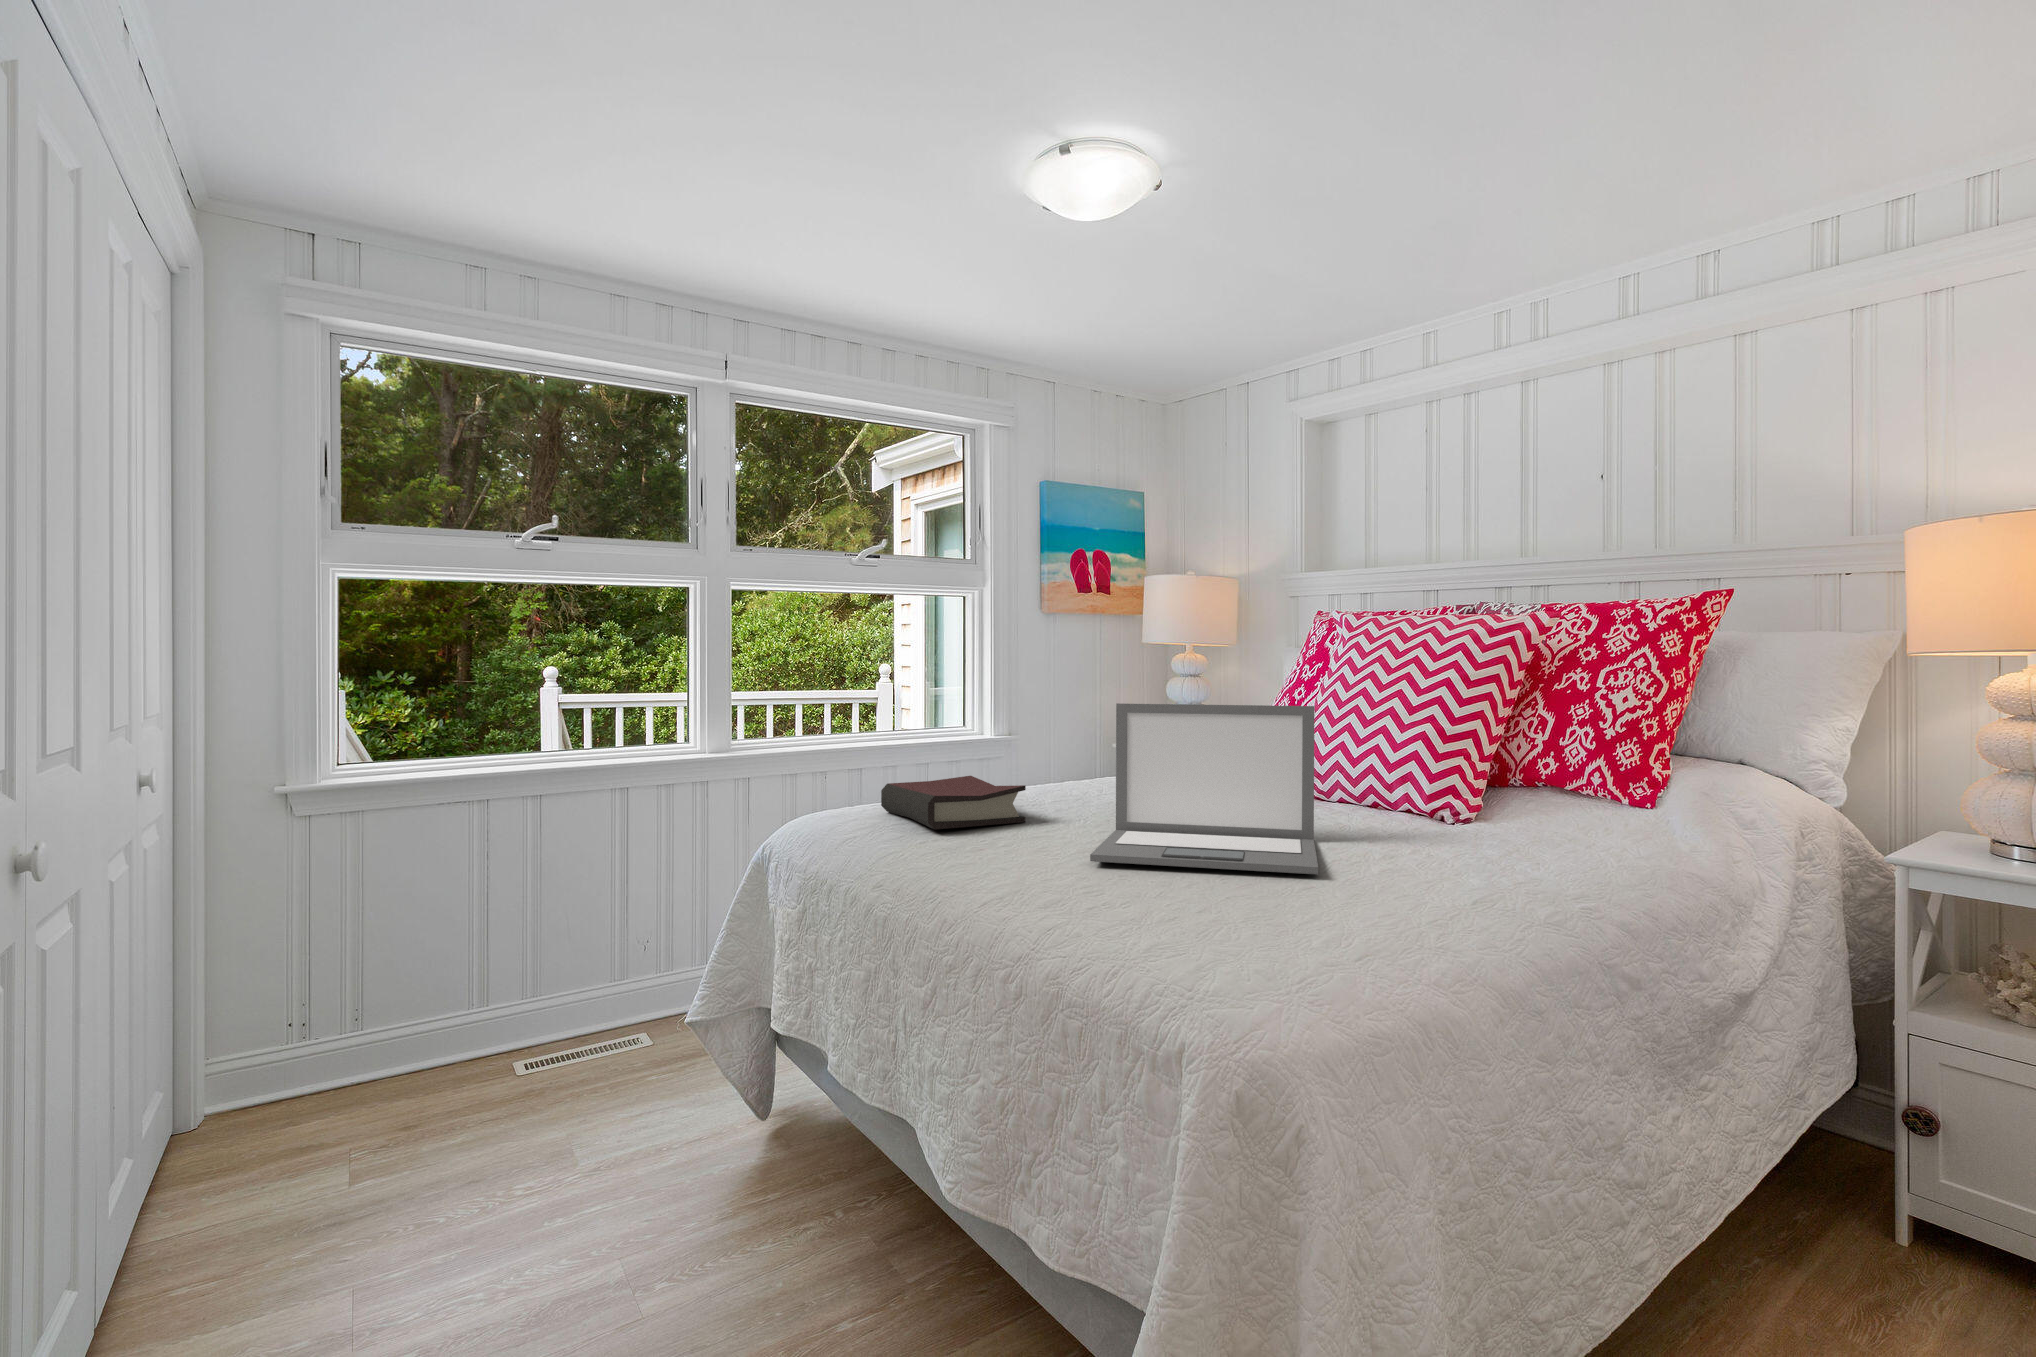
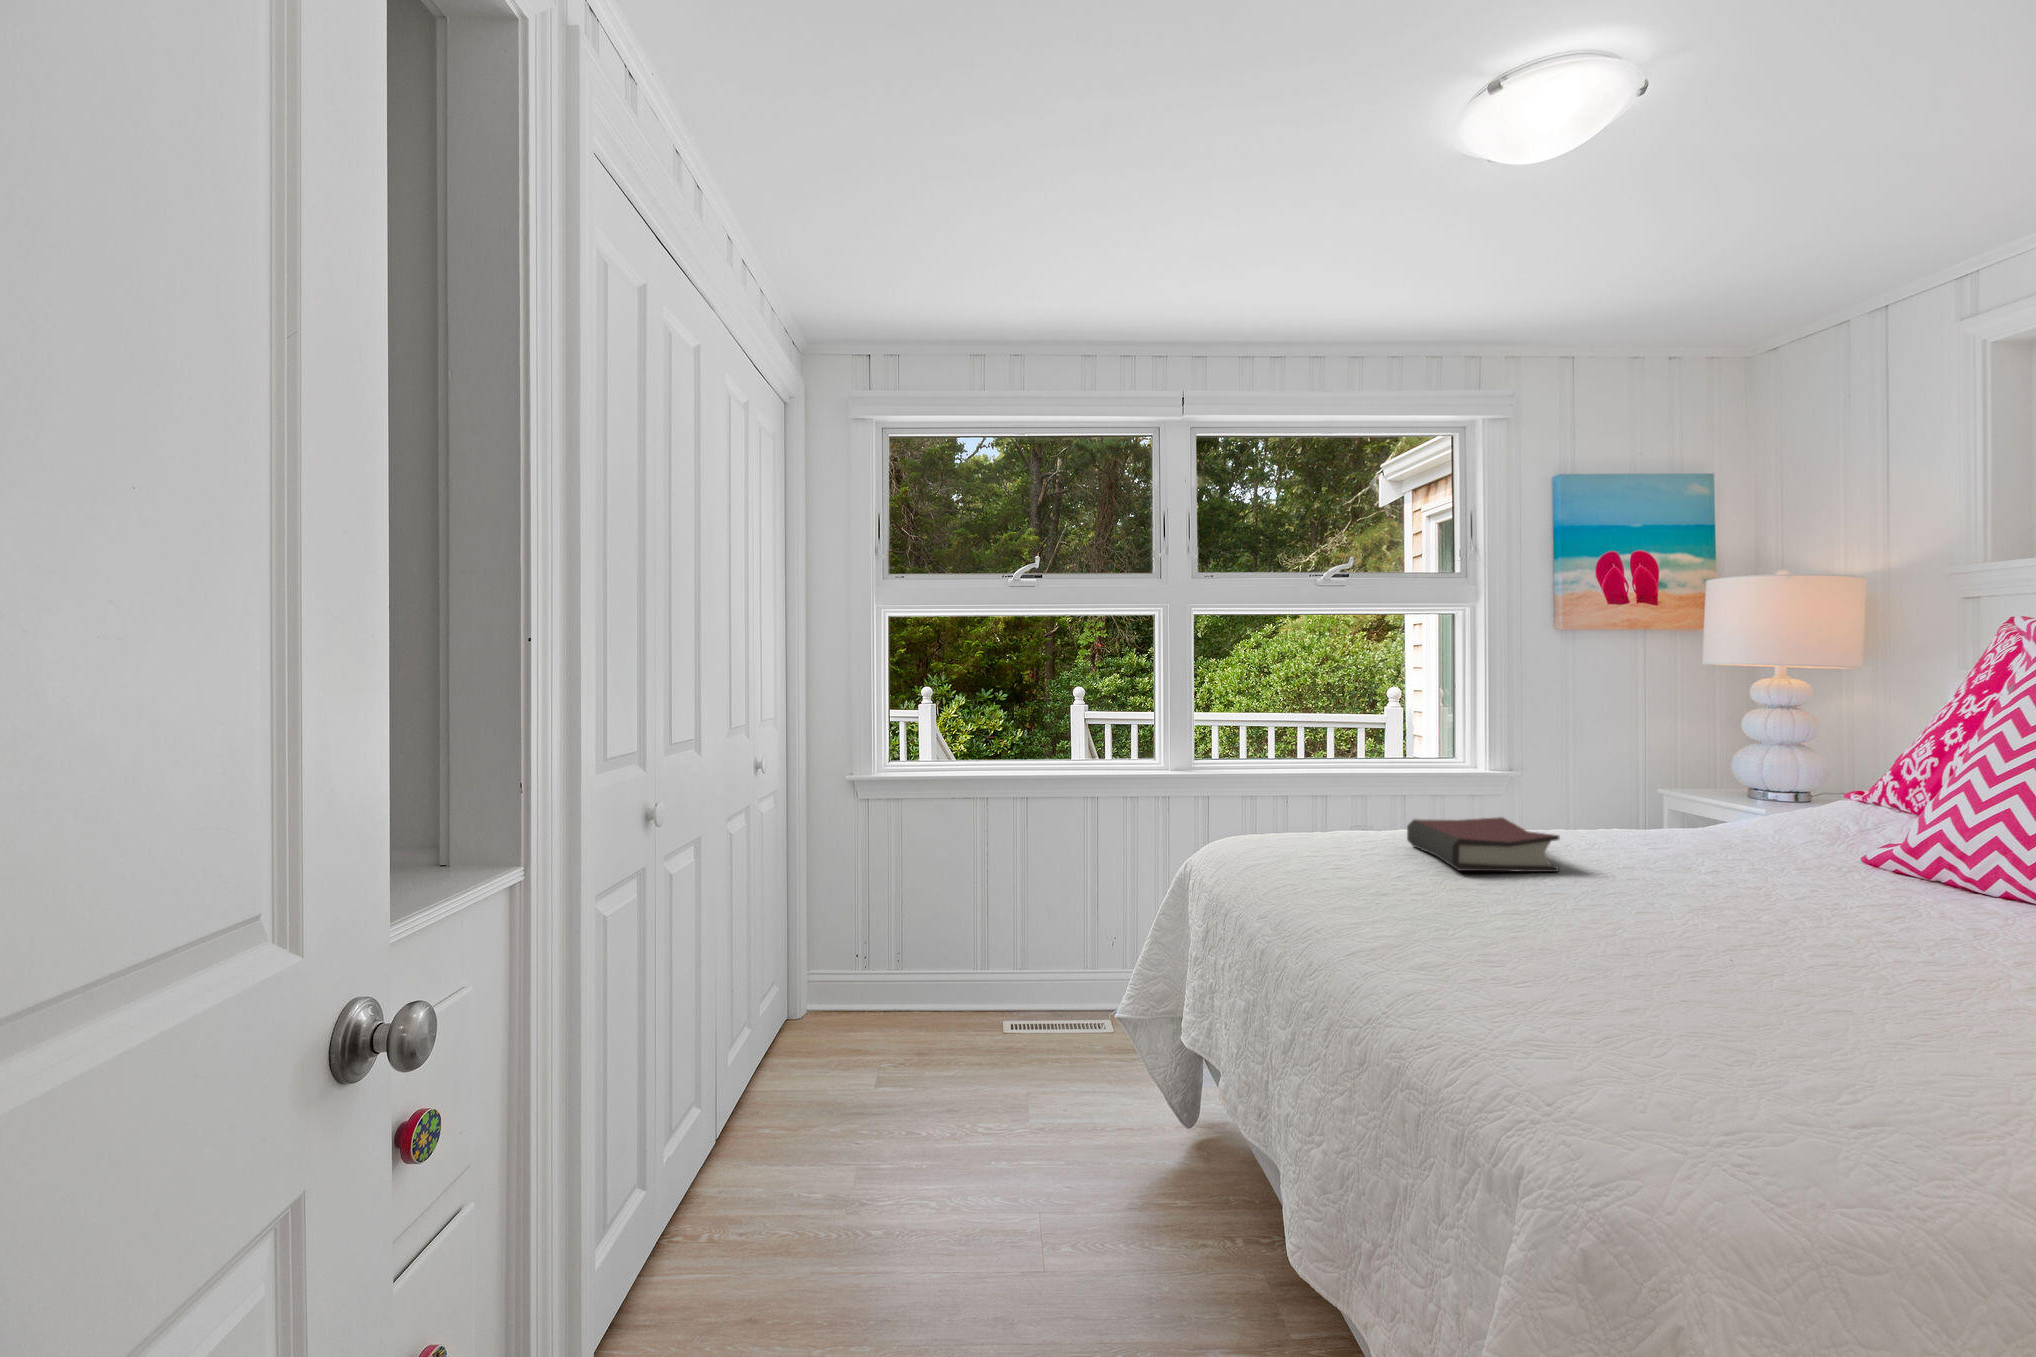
laptop: present [1090,703,1318,874] -> none [1620,761,1922,971]

